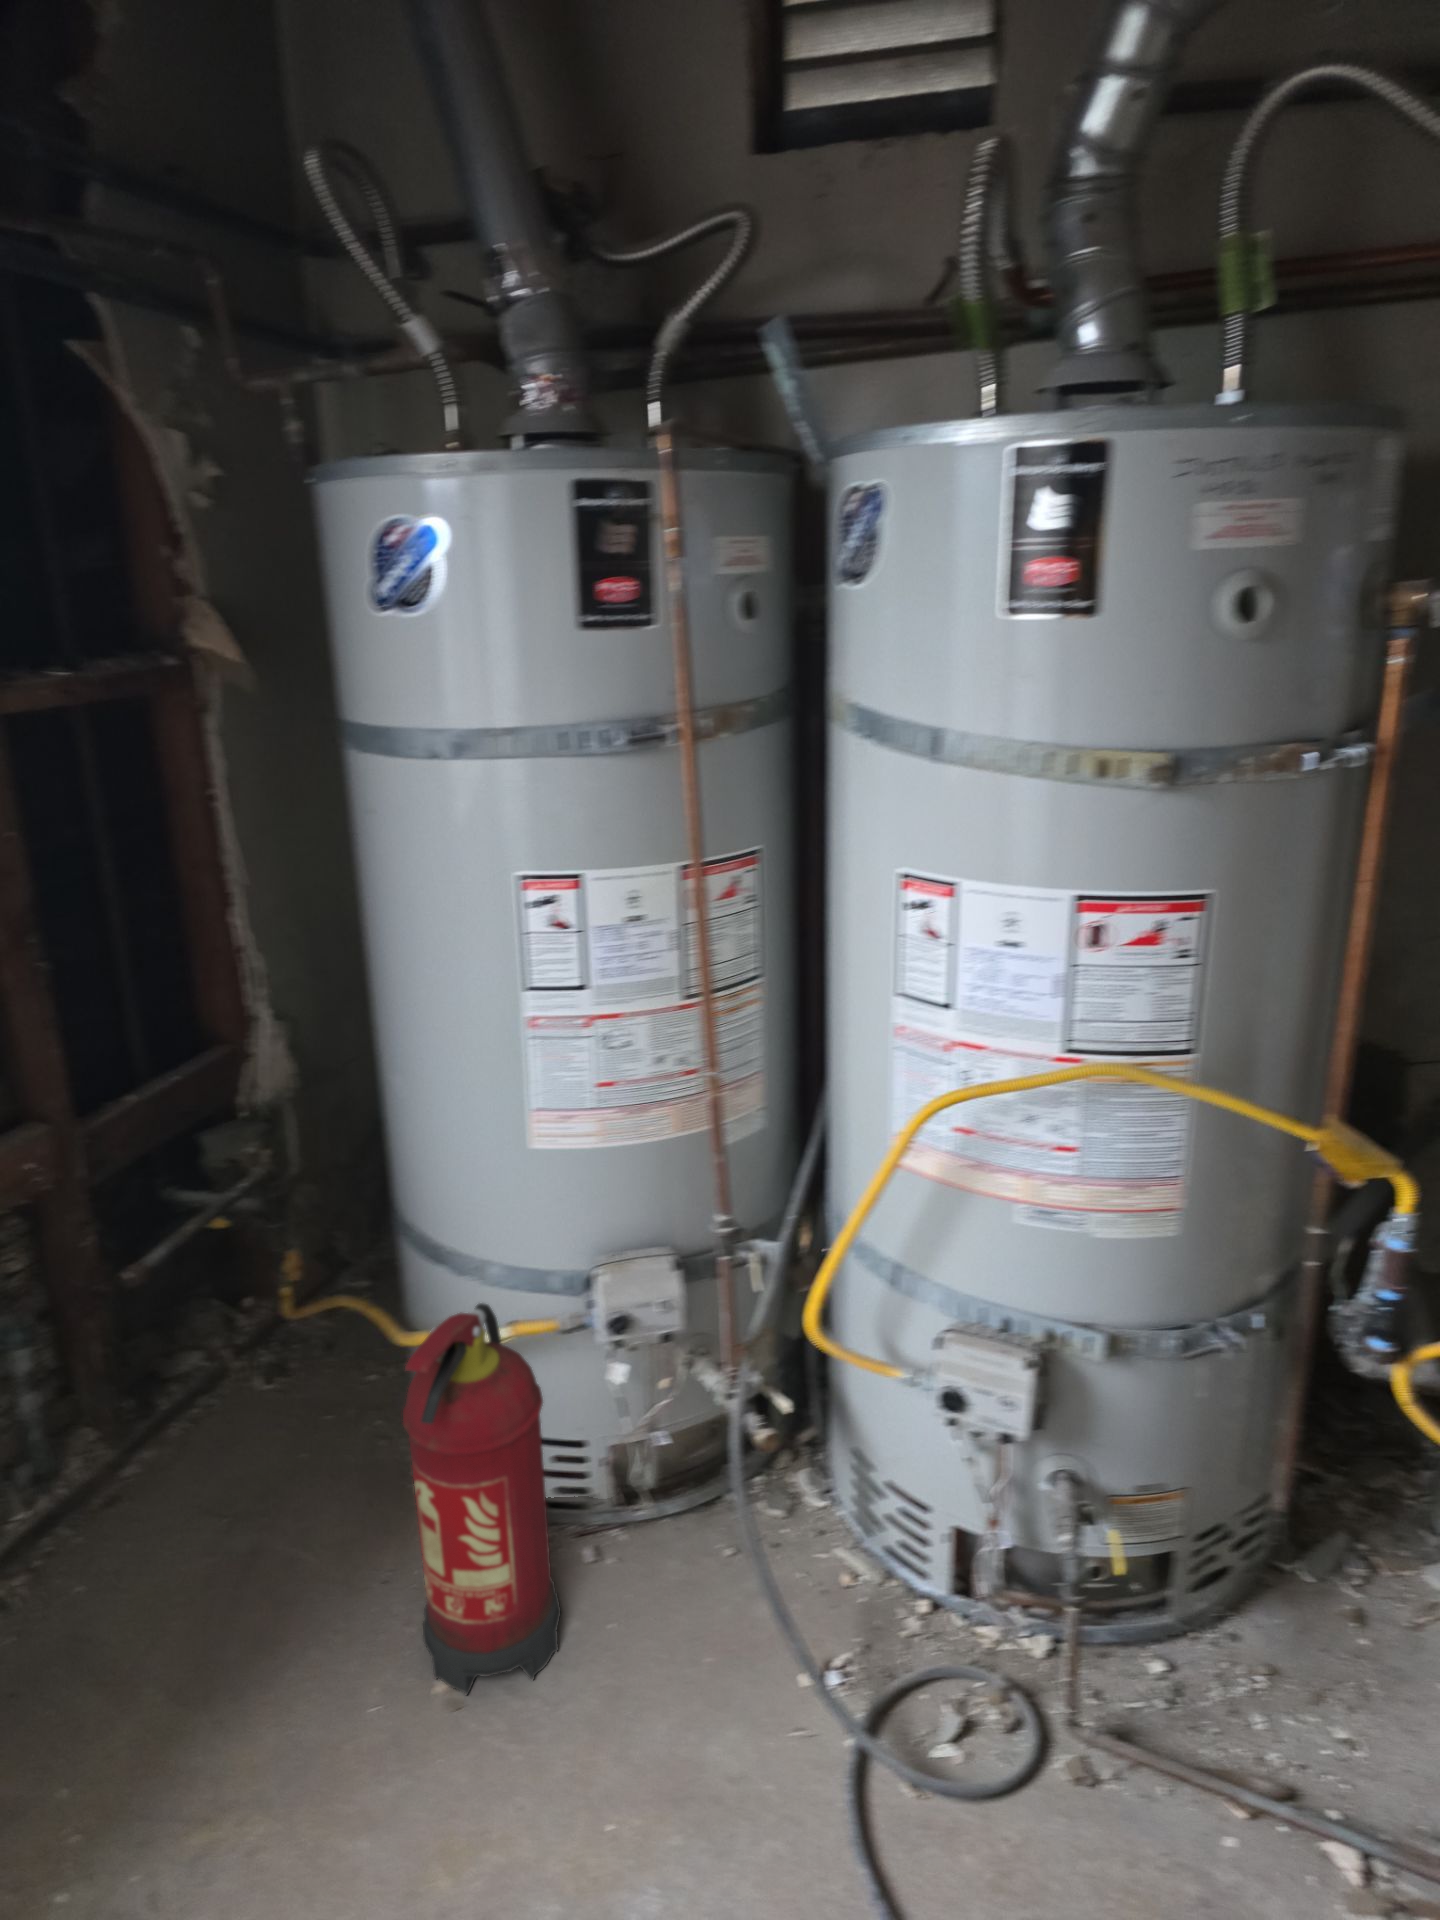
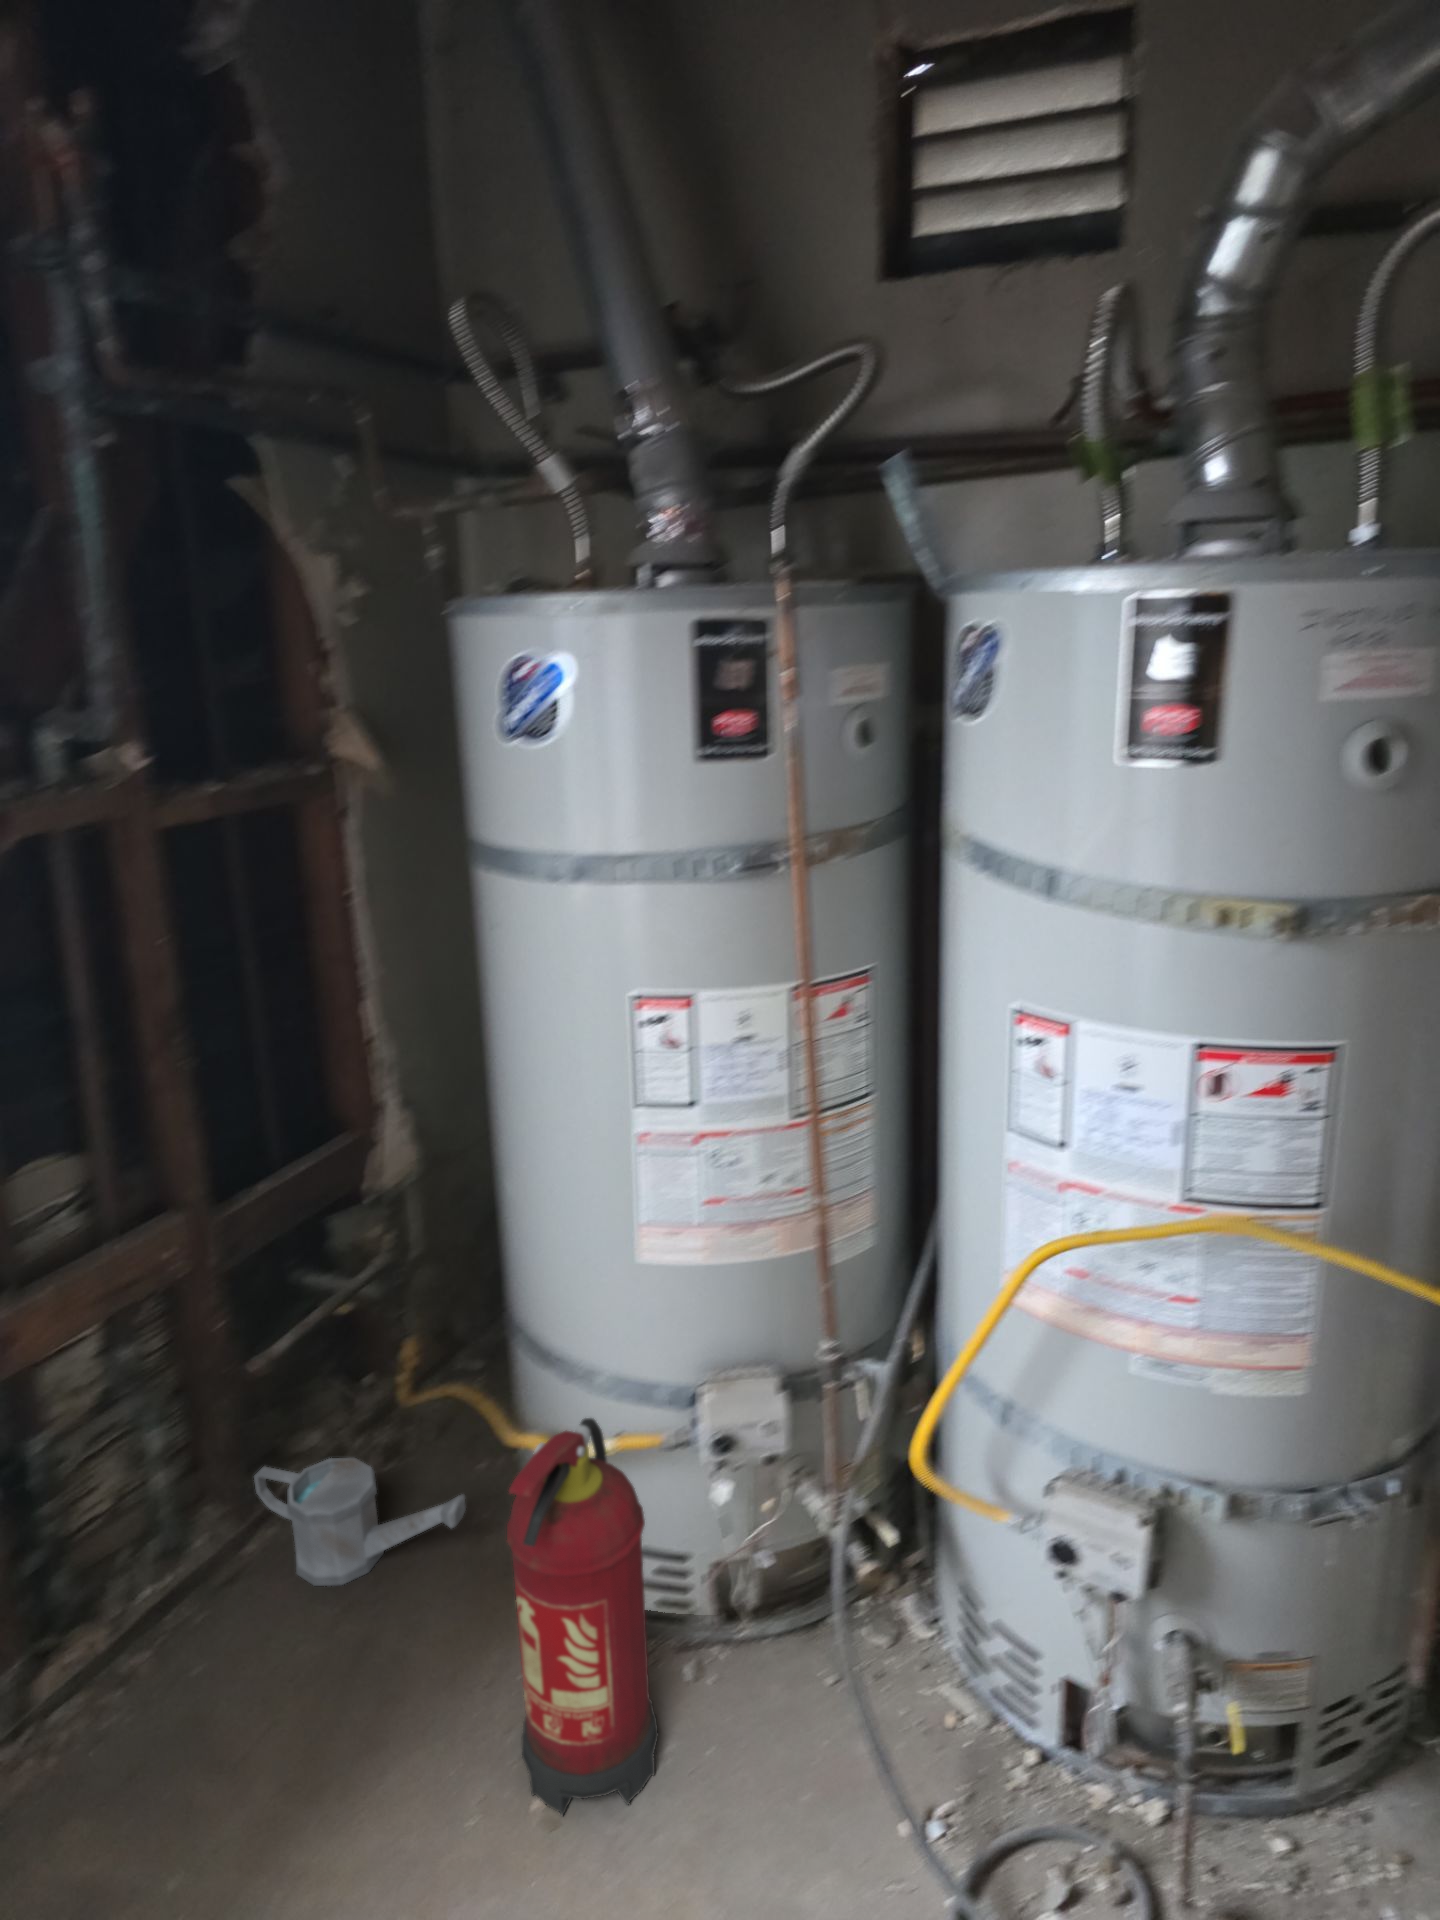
watering can: none [132,1370,357,1500] -> present [254,1458,465,1586]

